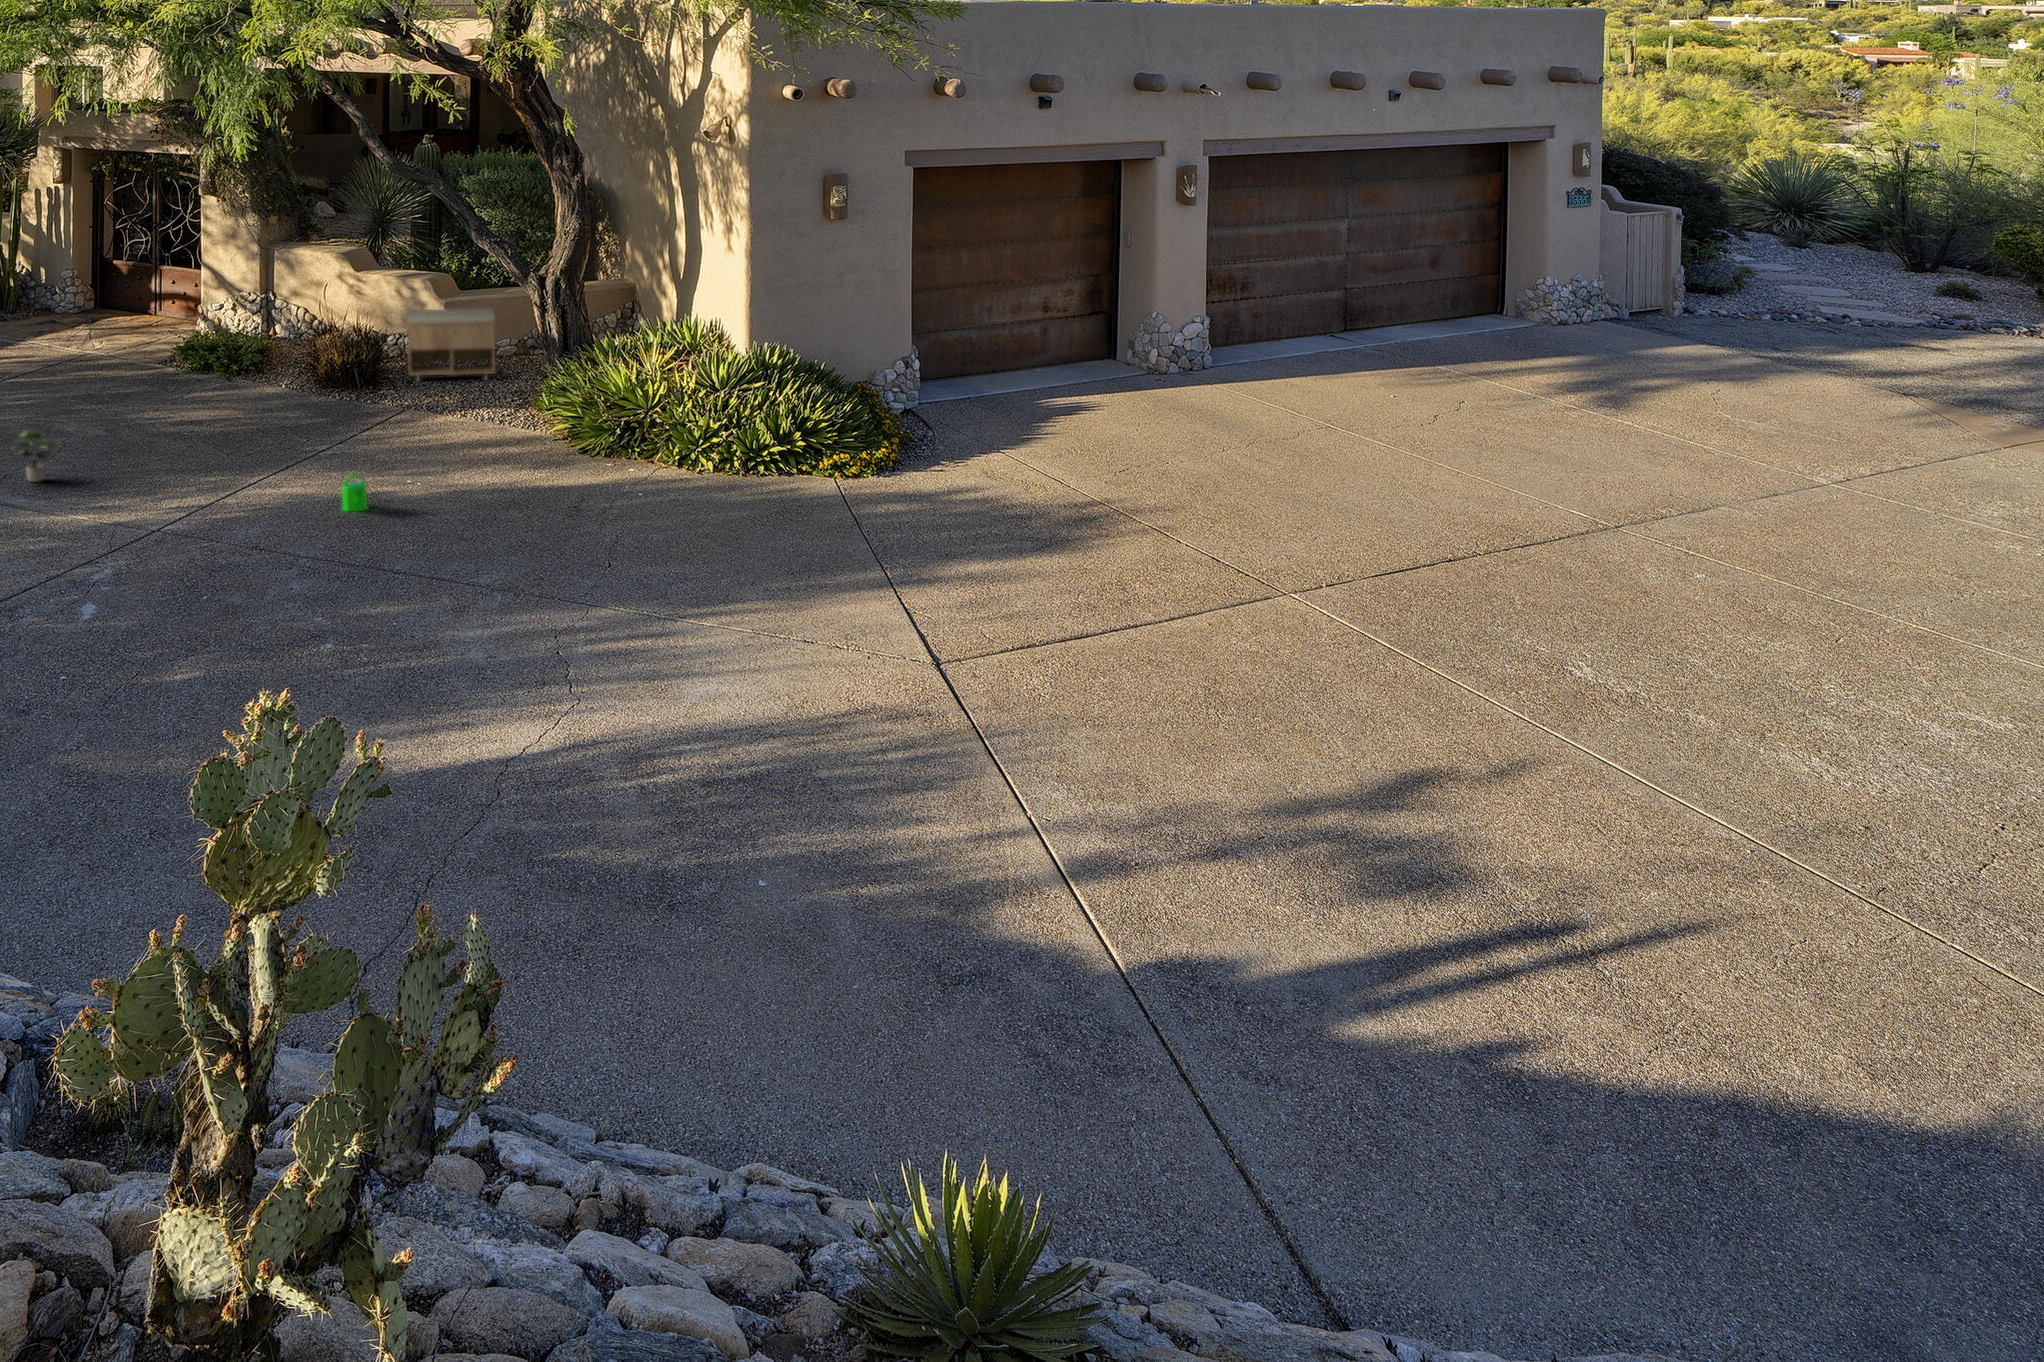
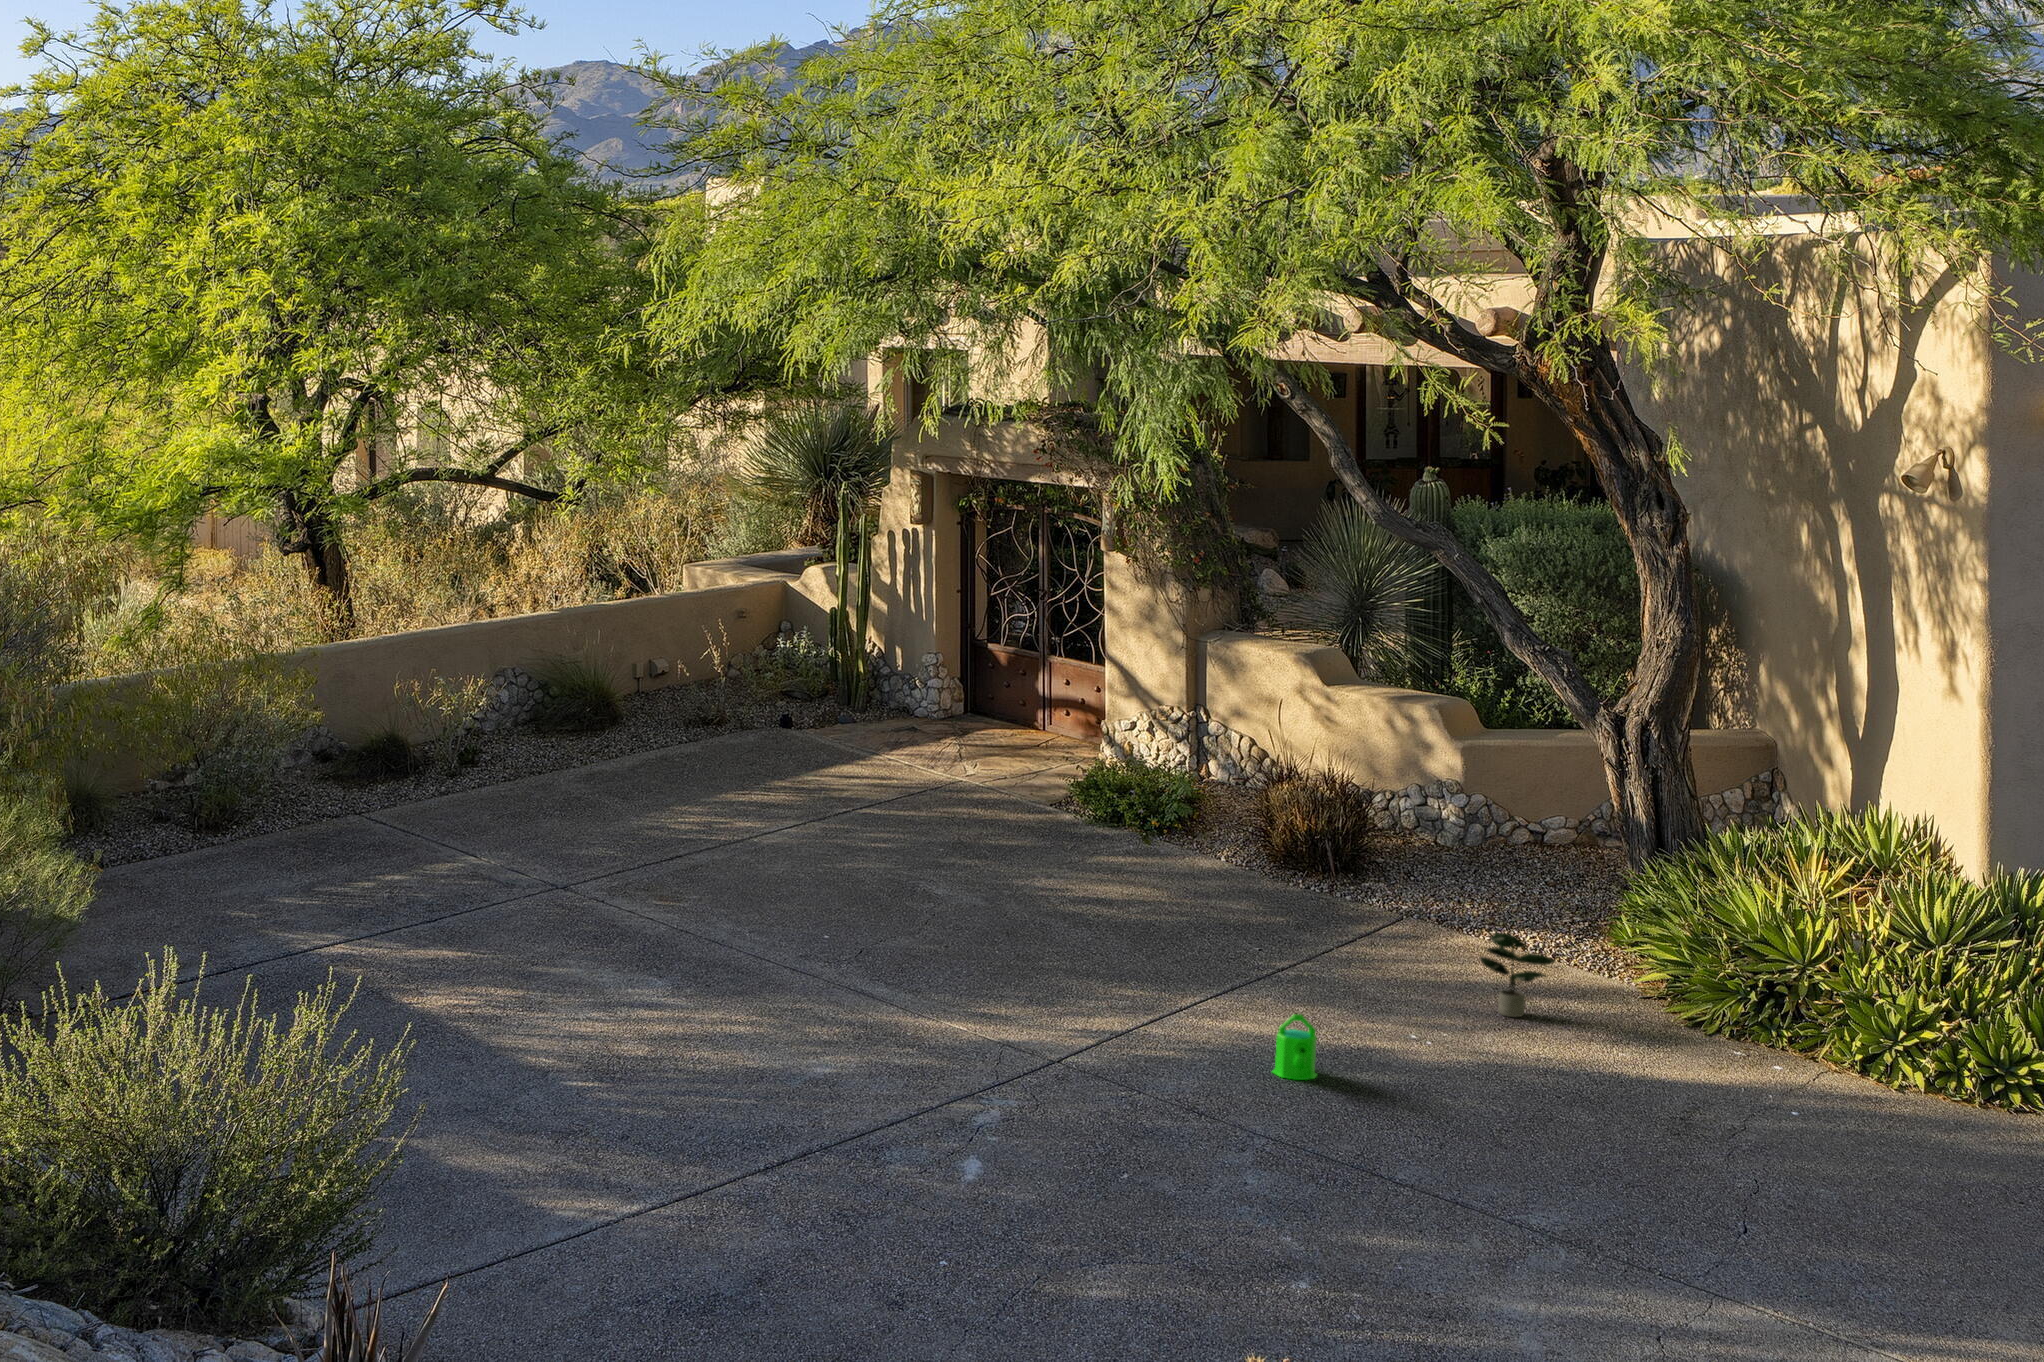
storage bench: present [407,308,495,380] -> none [1400,753,1544,877]
potted plant: present [12,430,60,482] -> present [1480,933,1555,1017]

